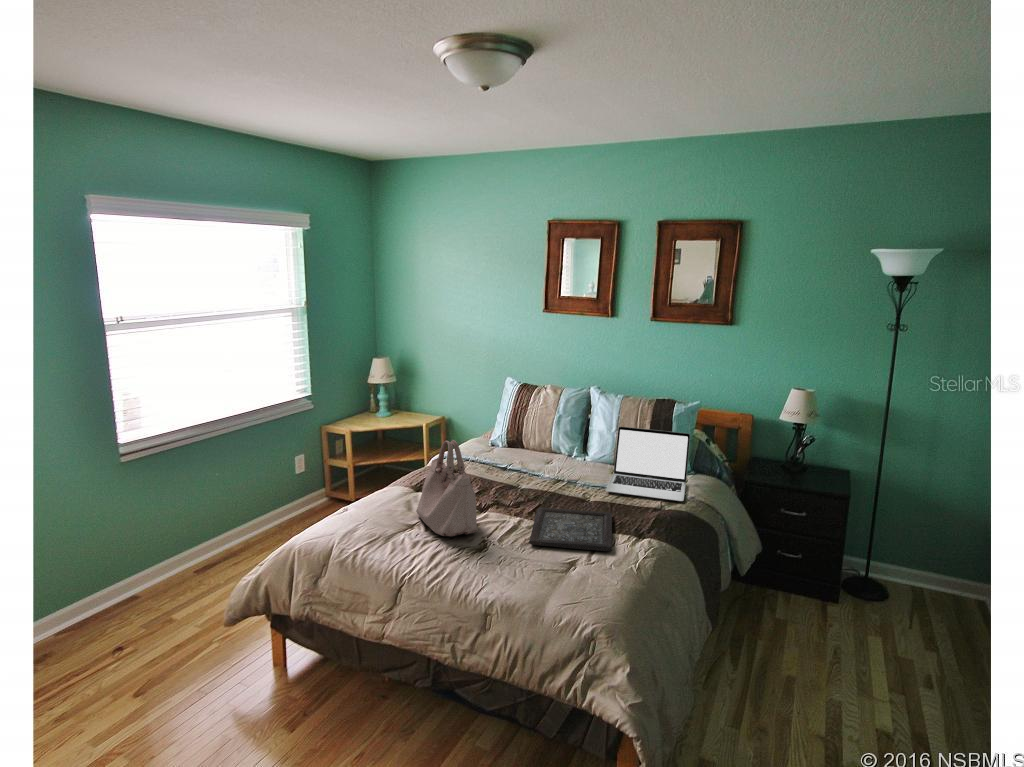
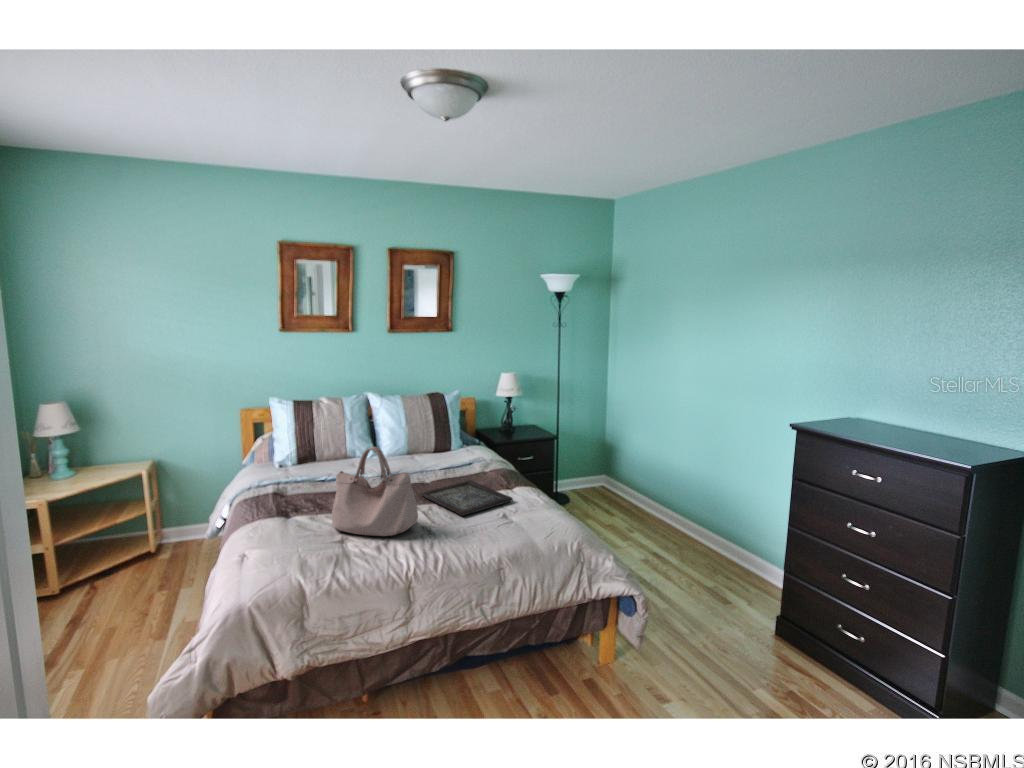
laptop: present [606,427,690,501] -> none [416,414,492,470]

